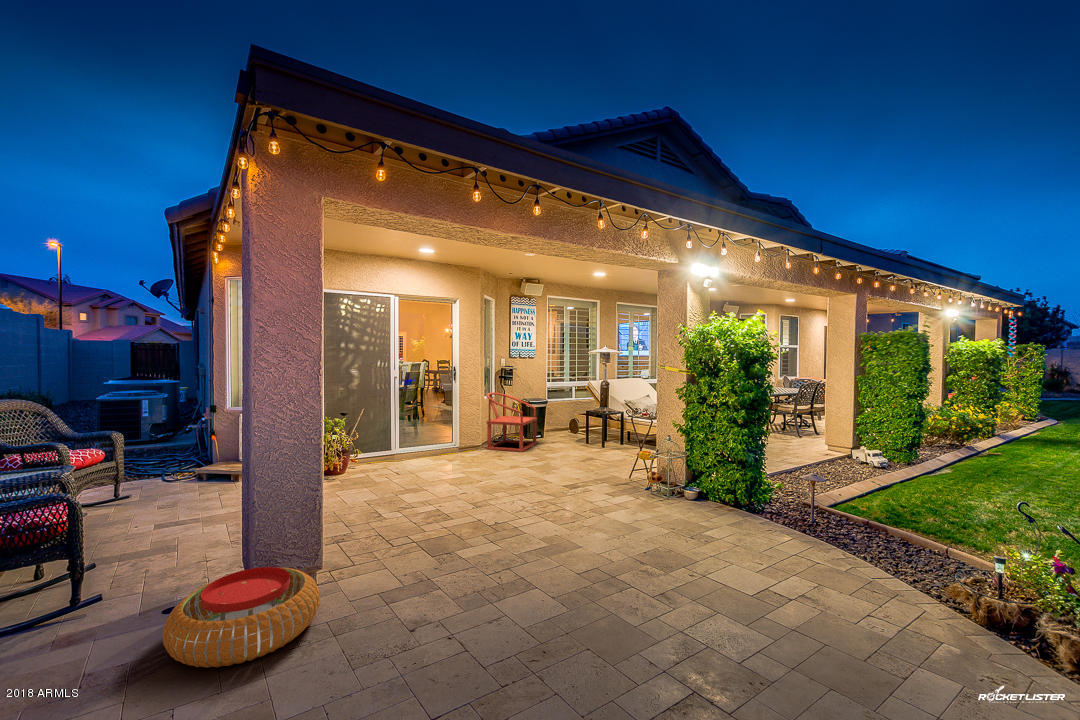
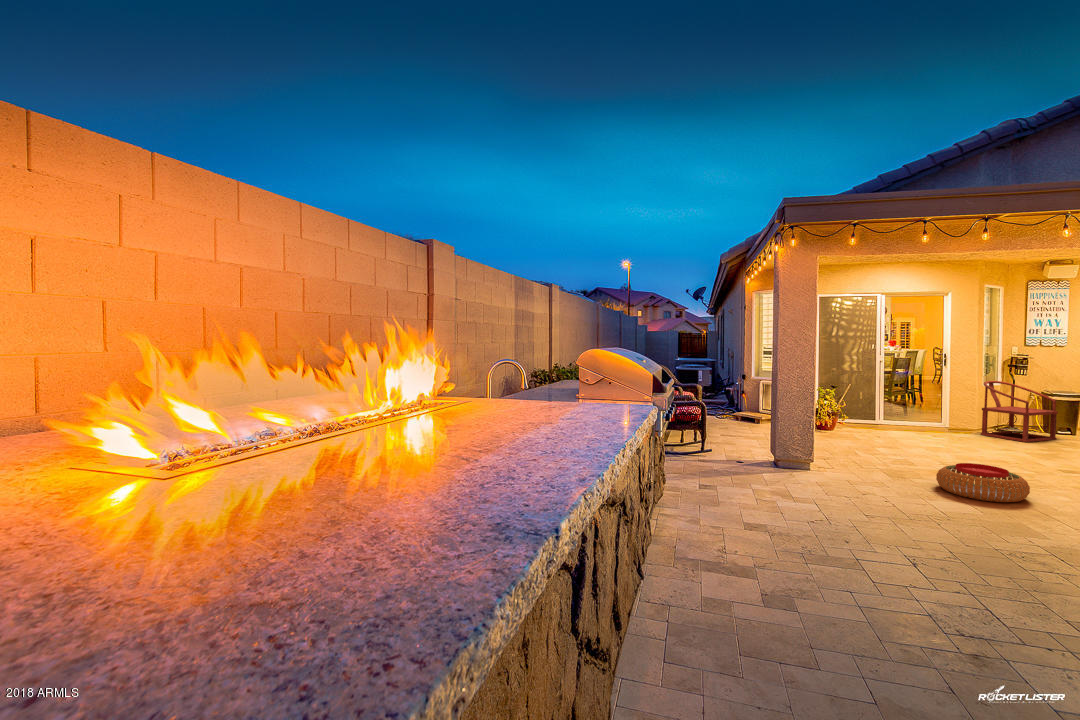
pouf: present [163,567,320,668] -> present [936,463,1030,502]

